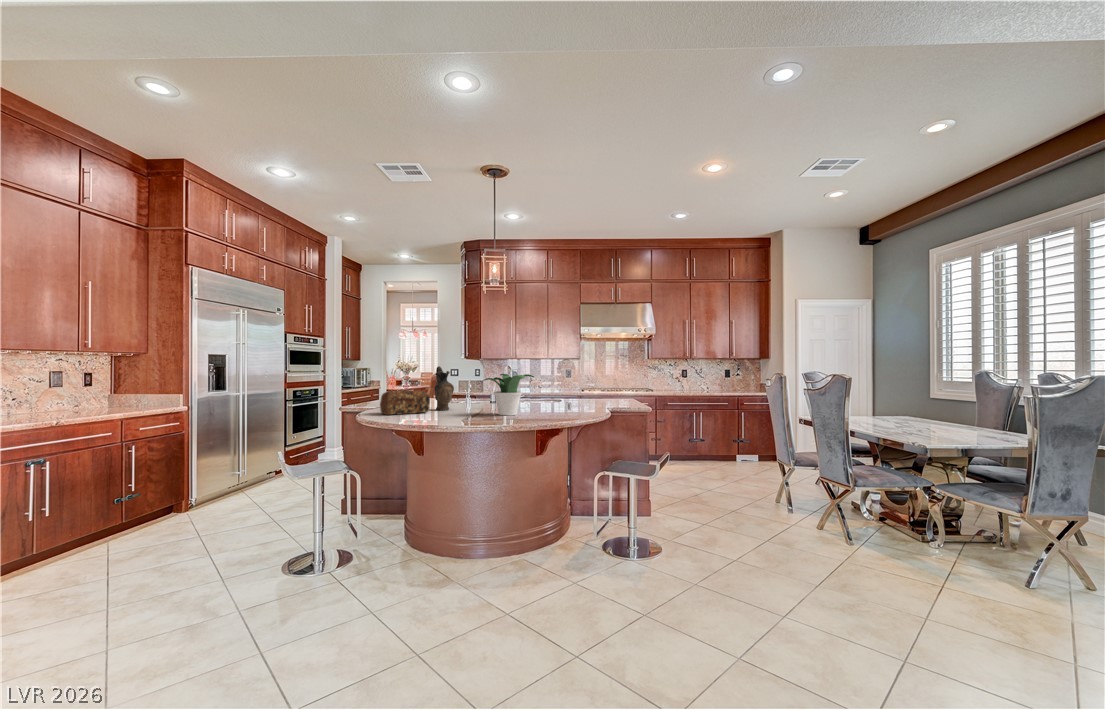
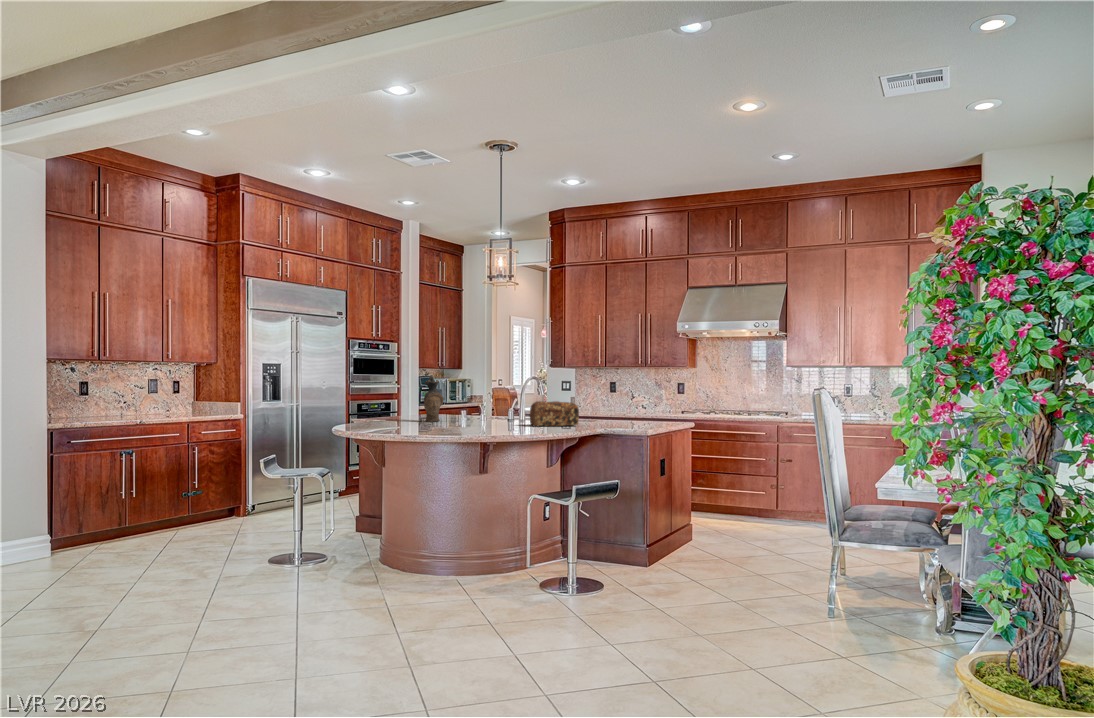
potted plant: present [483,374,534,416] -> none [448,383,503,427]
bread loaf: present [380,390,430,415] -> present [530,401,579,426]

